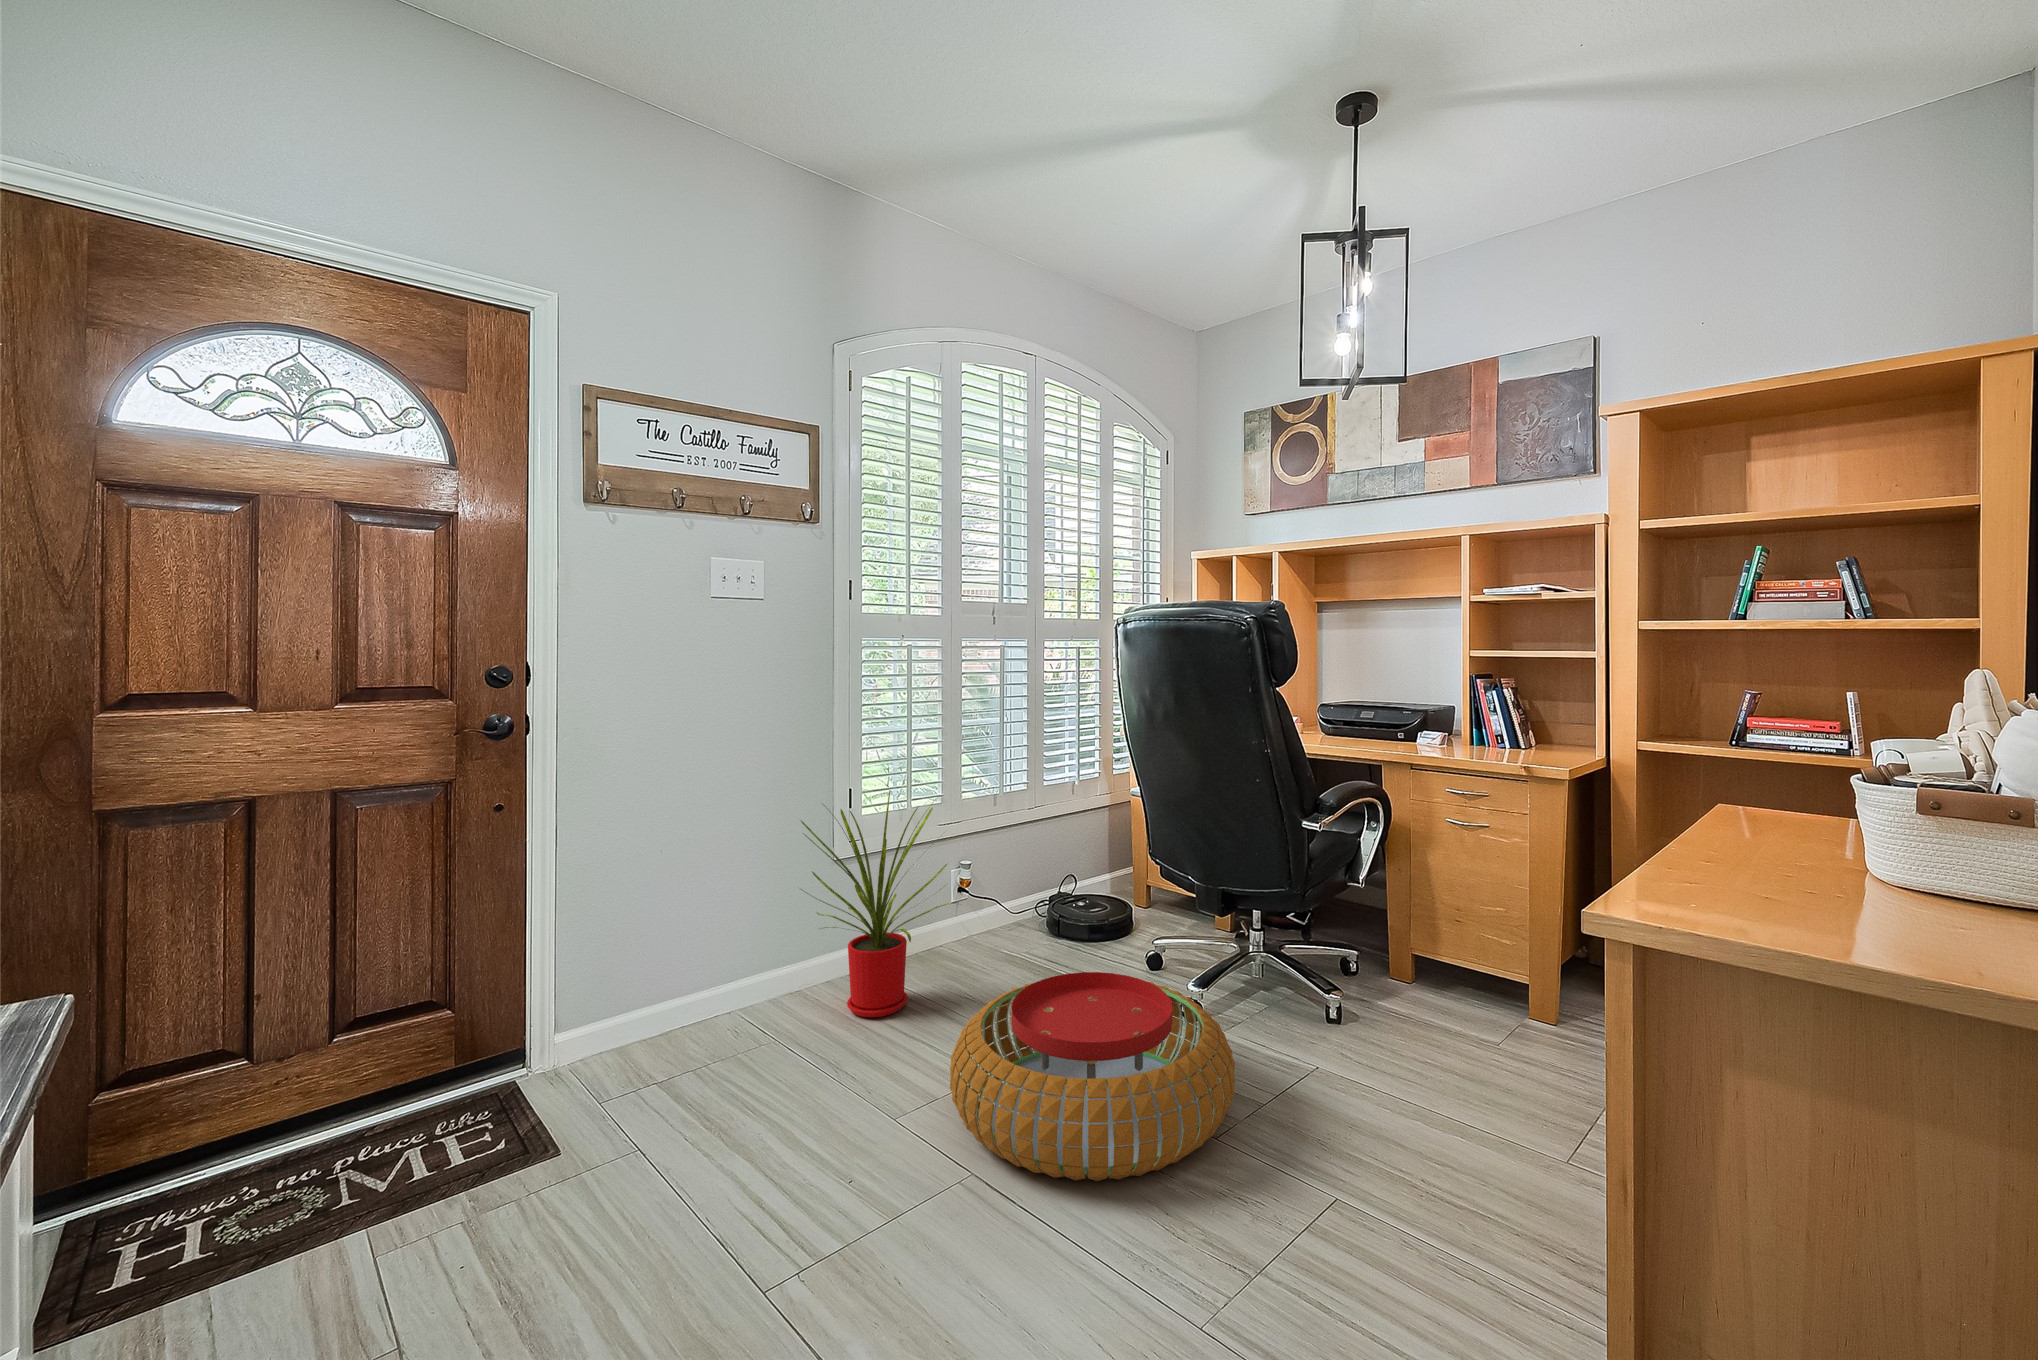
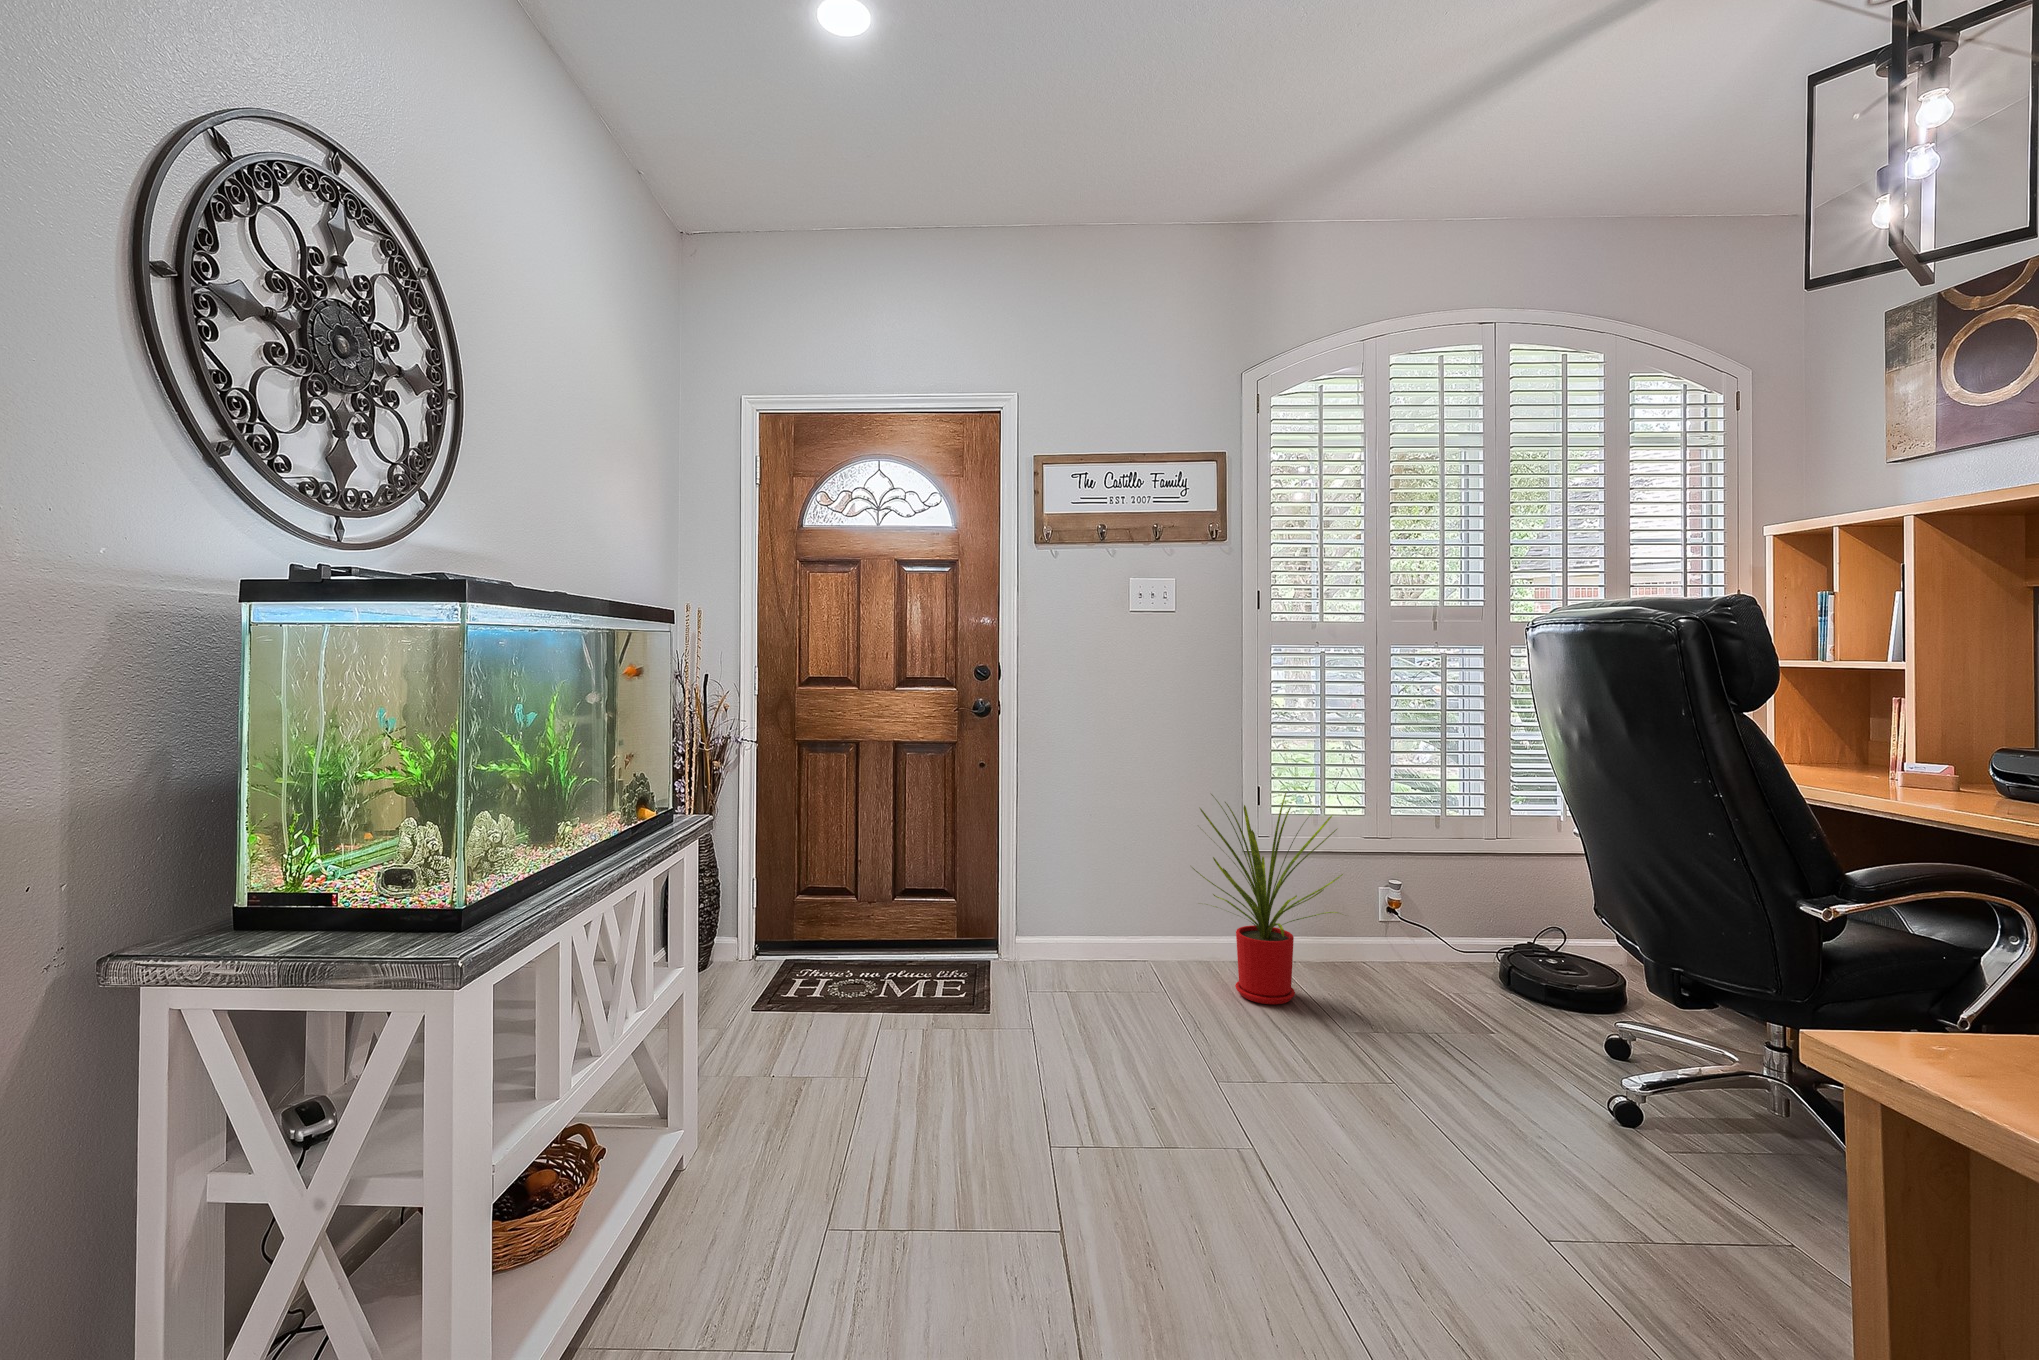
pouf: present [950,972,1235,1181] -> none [1262,998,1607,1220]

